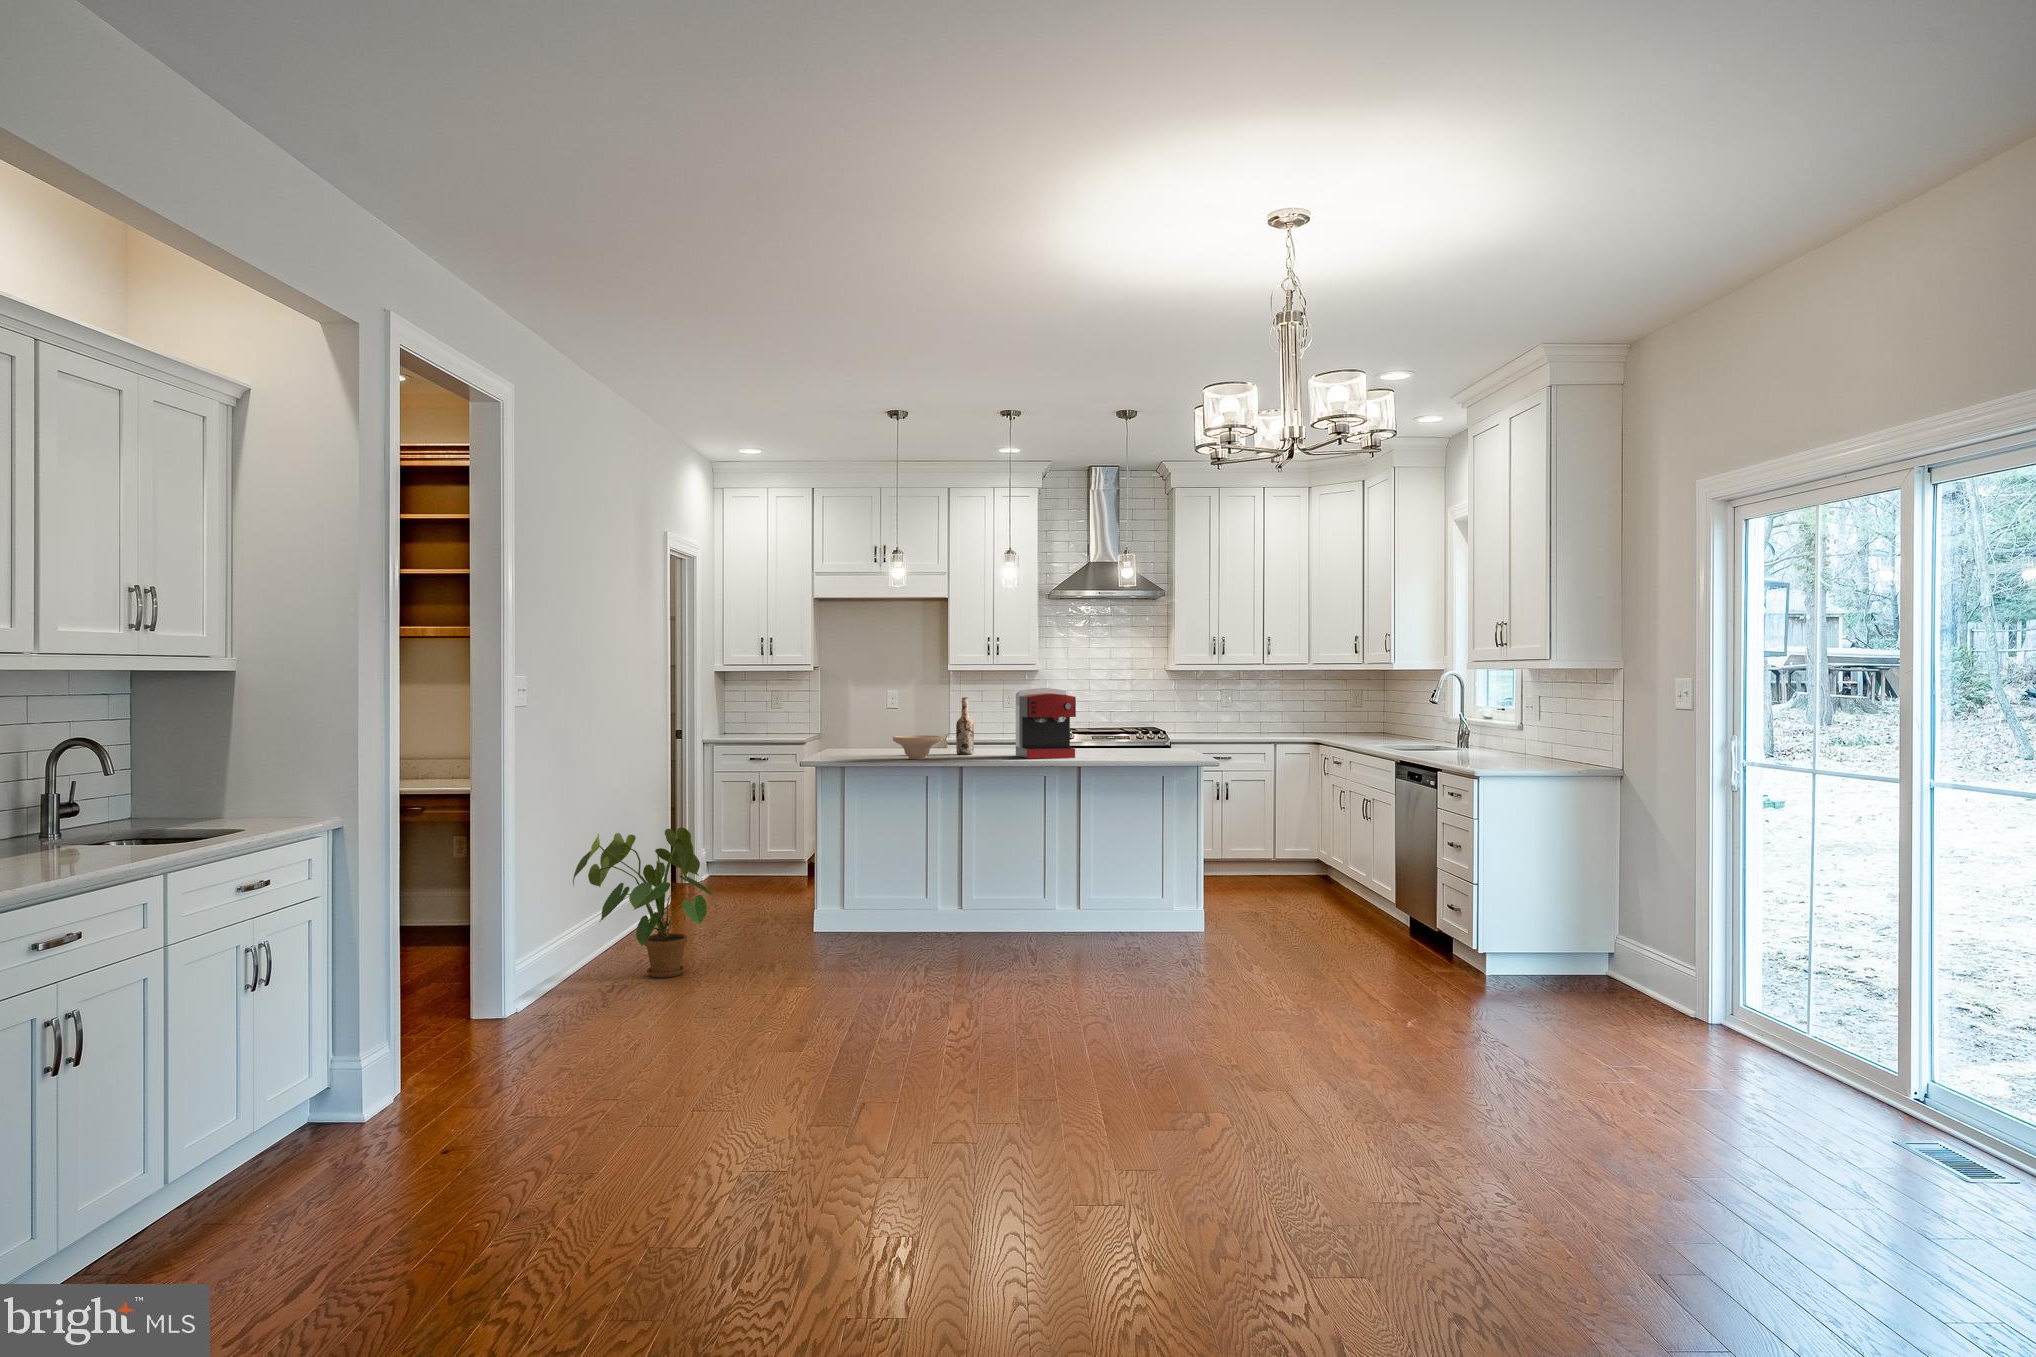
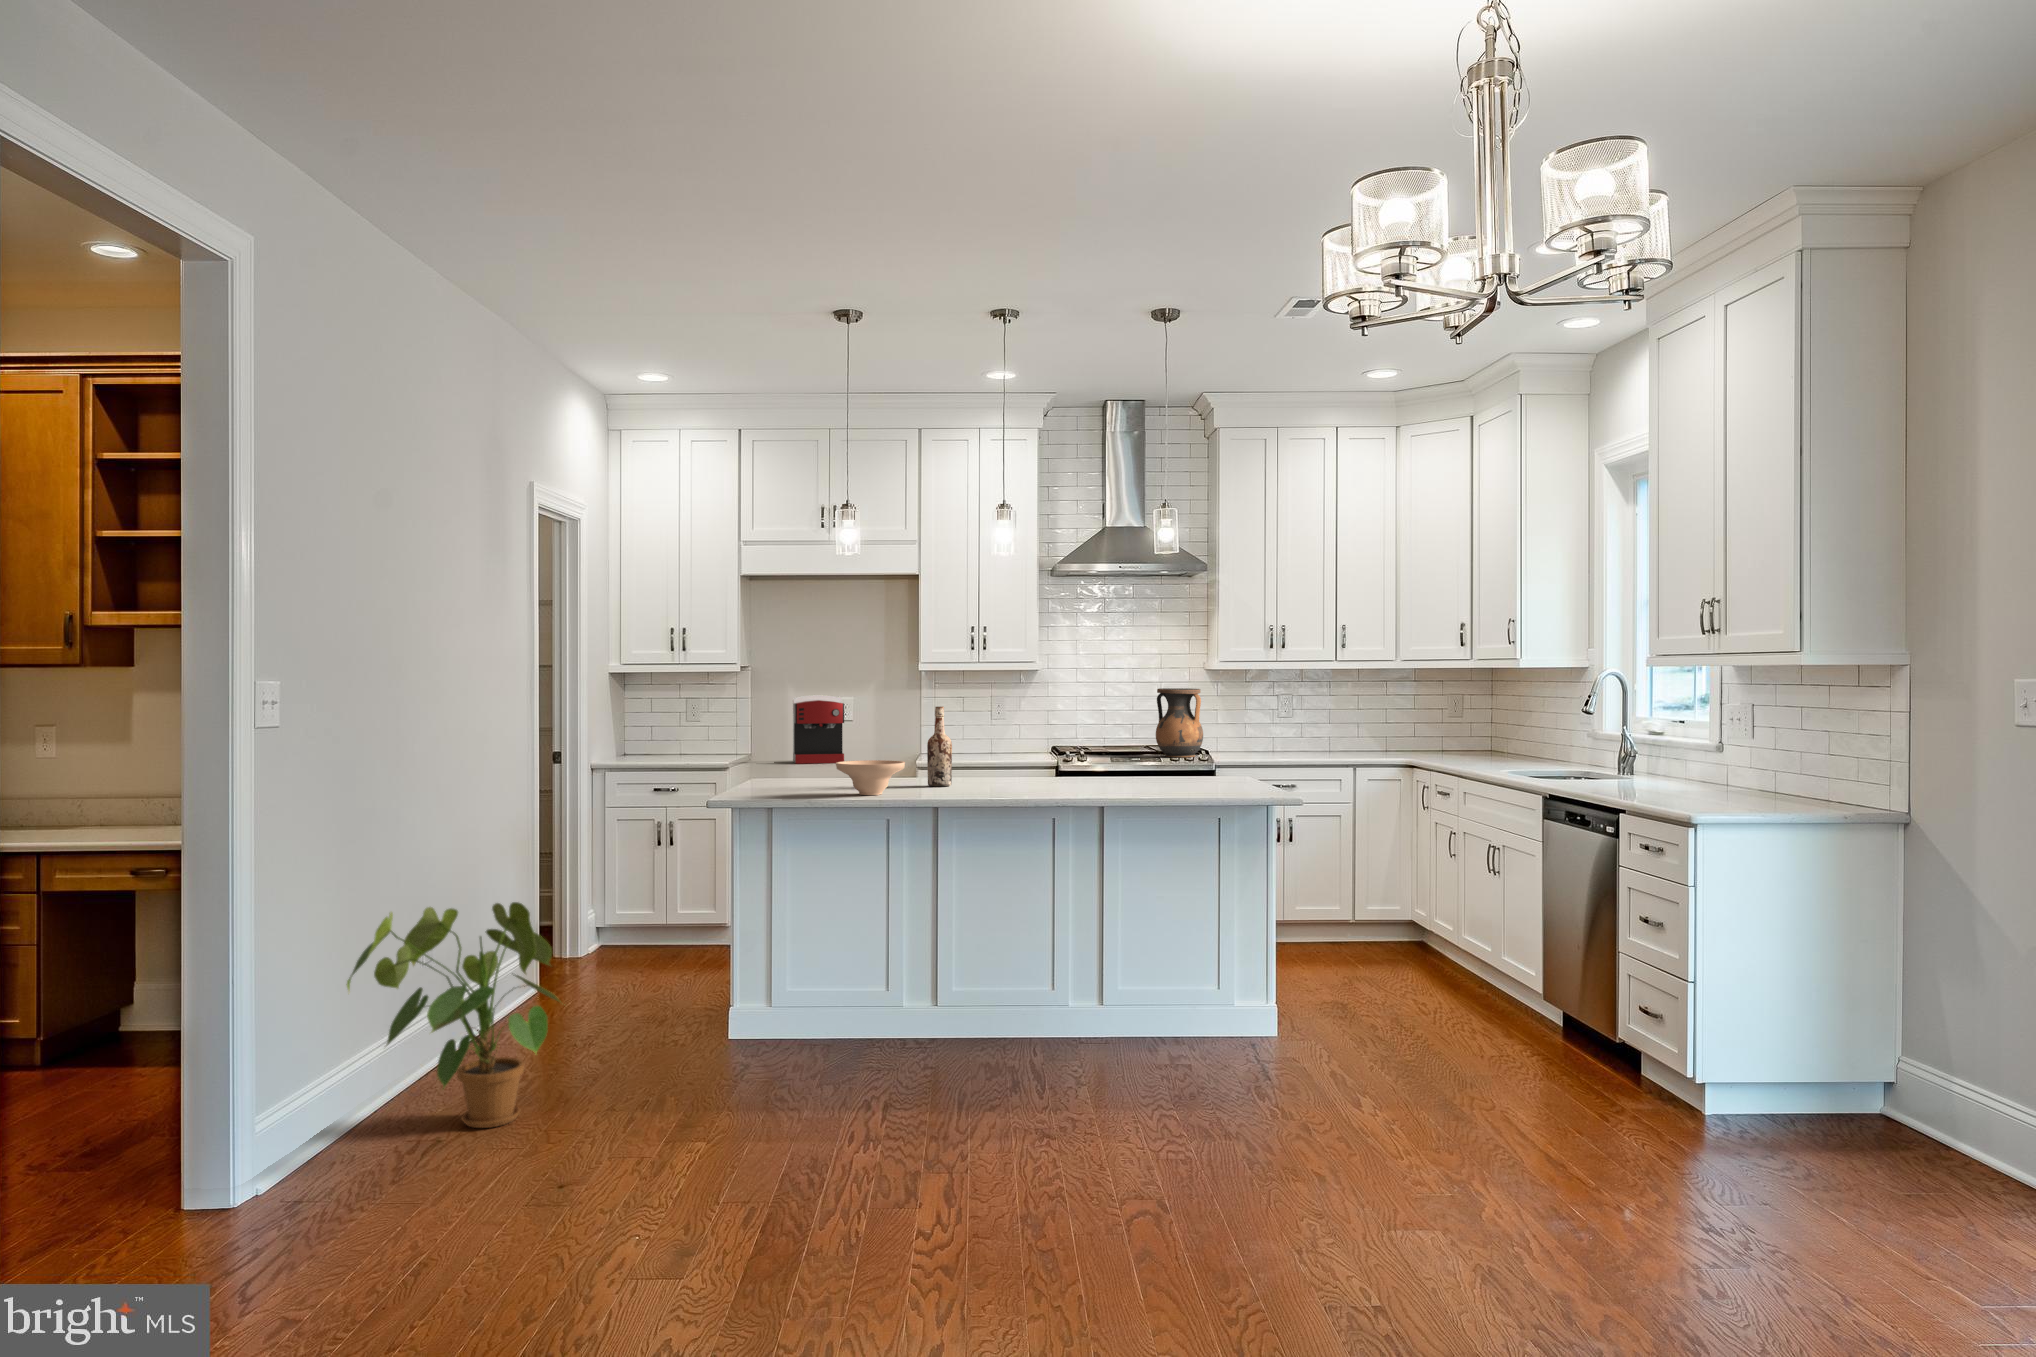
vase: none [1127,685,1163,737] -> present [1156,688,1203,757]
coffee maker: present [1016,688,1076,759] -> present [793,695,844,764]

